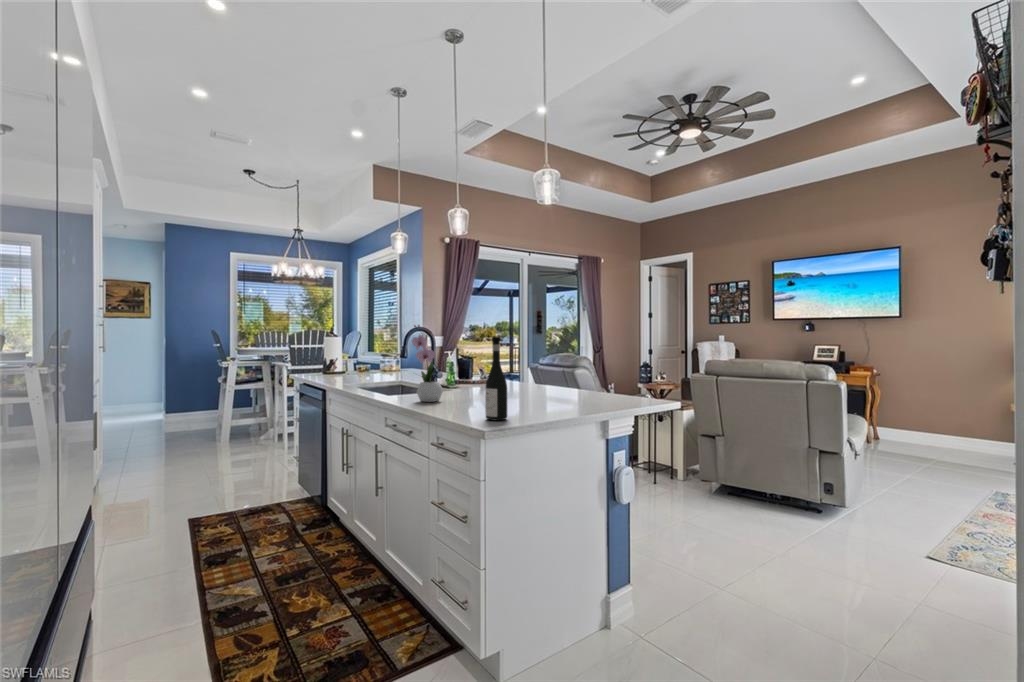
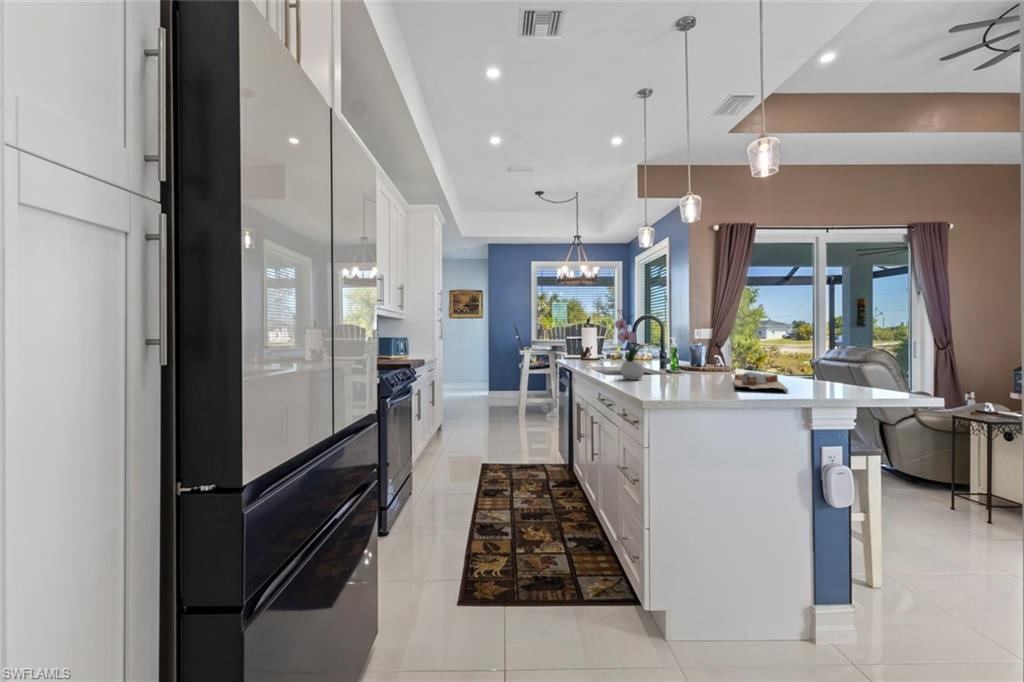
wine bottle: present [485,337,507,421] -> none [657,315,679,394]
cutting board: none [525,388,588,407] -> present [734,372,788,392]

